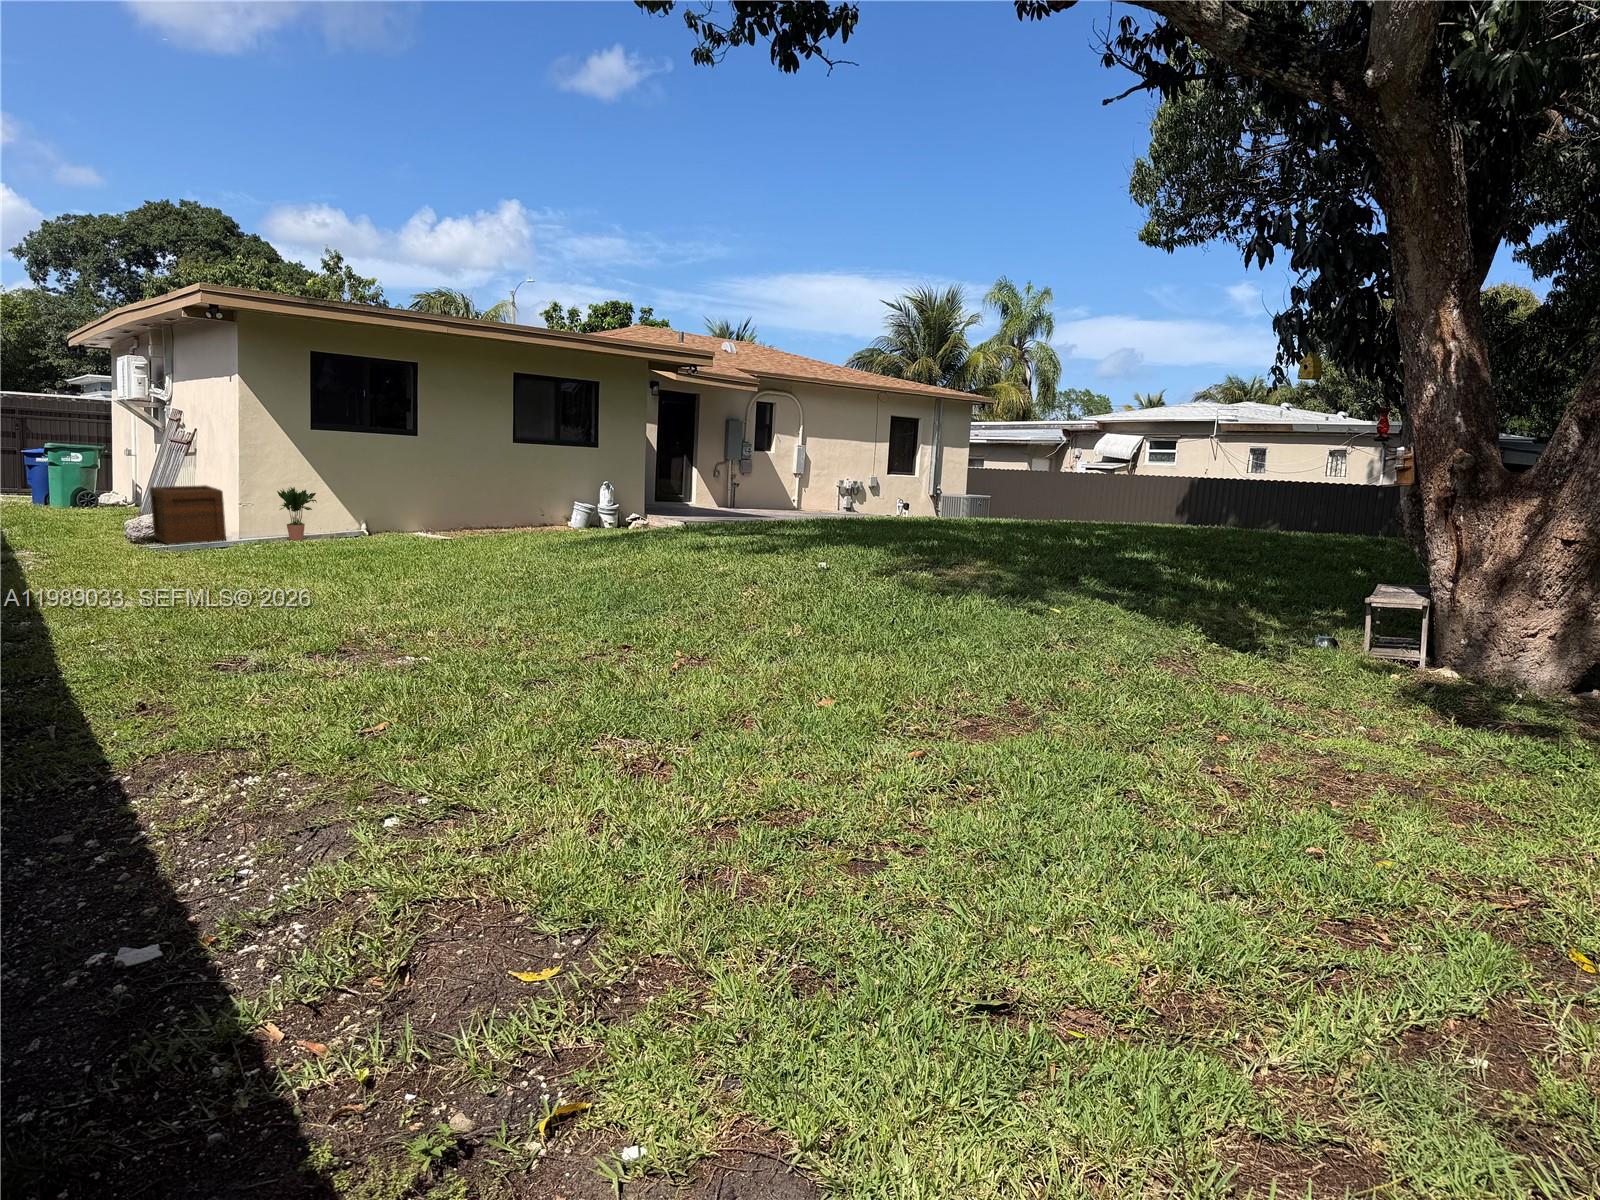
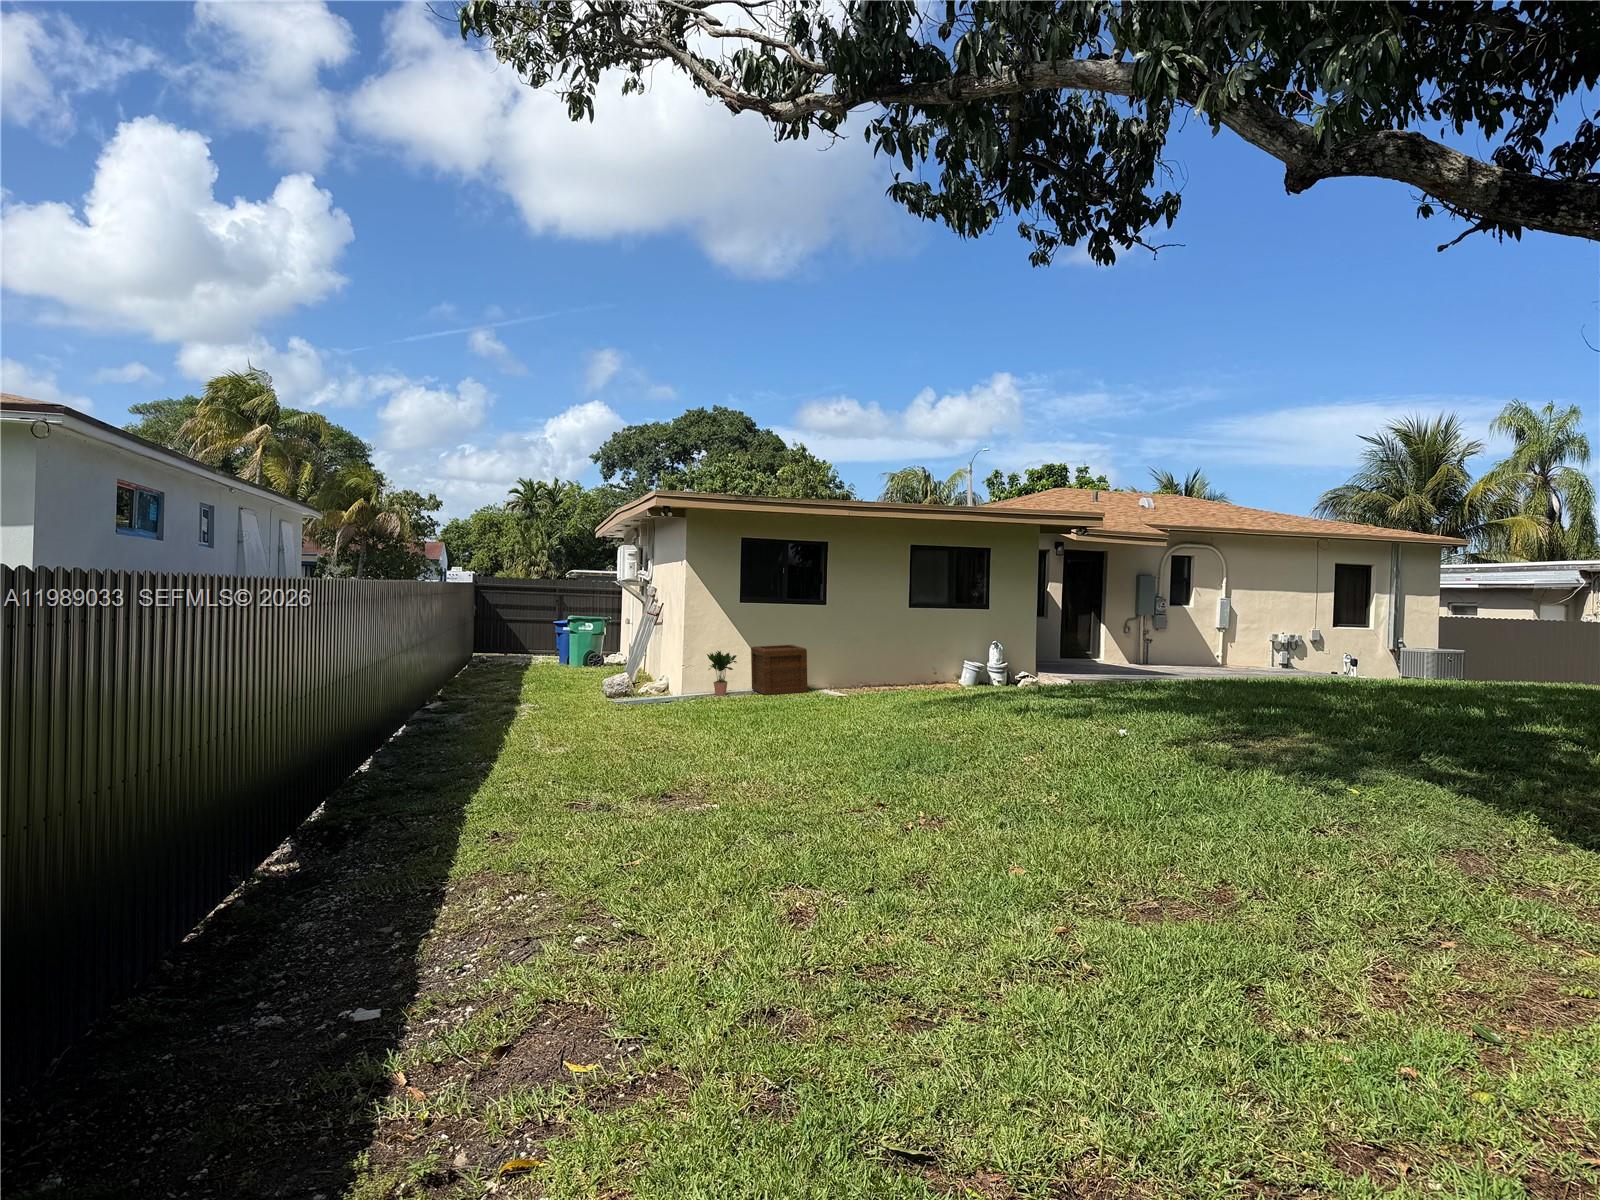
wooden crate: present [150,485,226,545] -> present [751,645,807,695]

